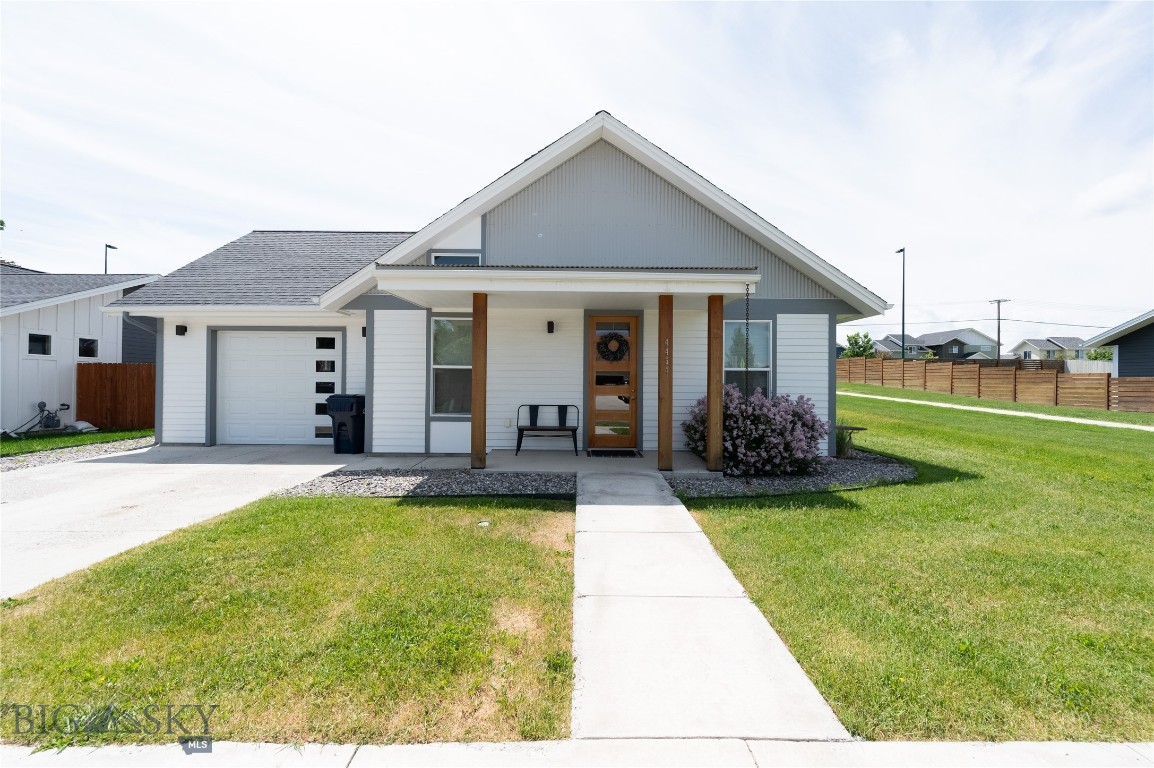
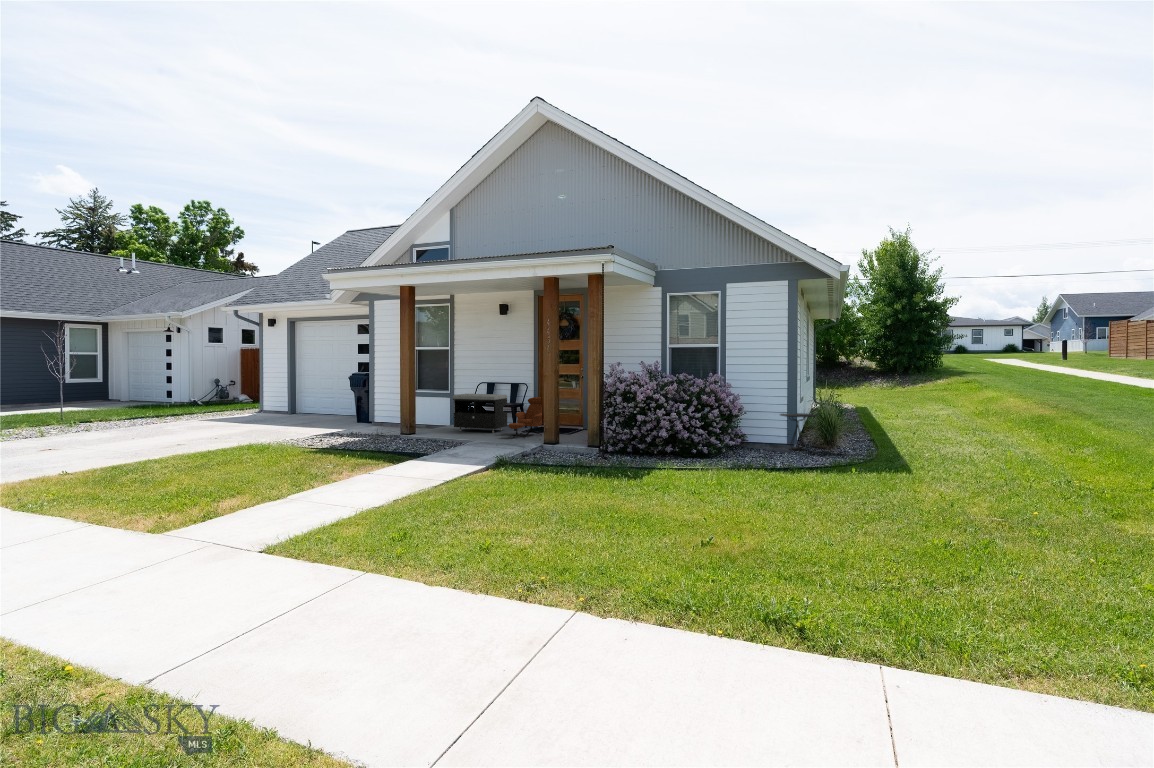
storage bench: none [498,417,549,458] -> present [453,394,507,432]
lounge chair: none [575,419,607,465] -> present [509,397,542,438]

